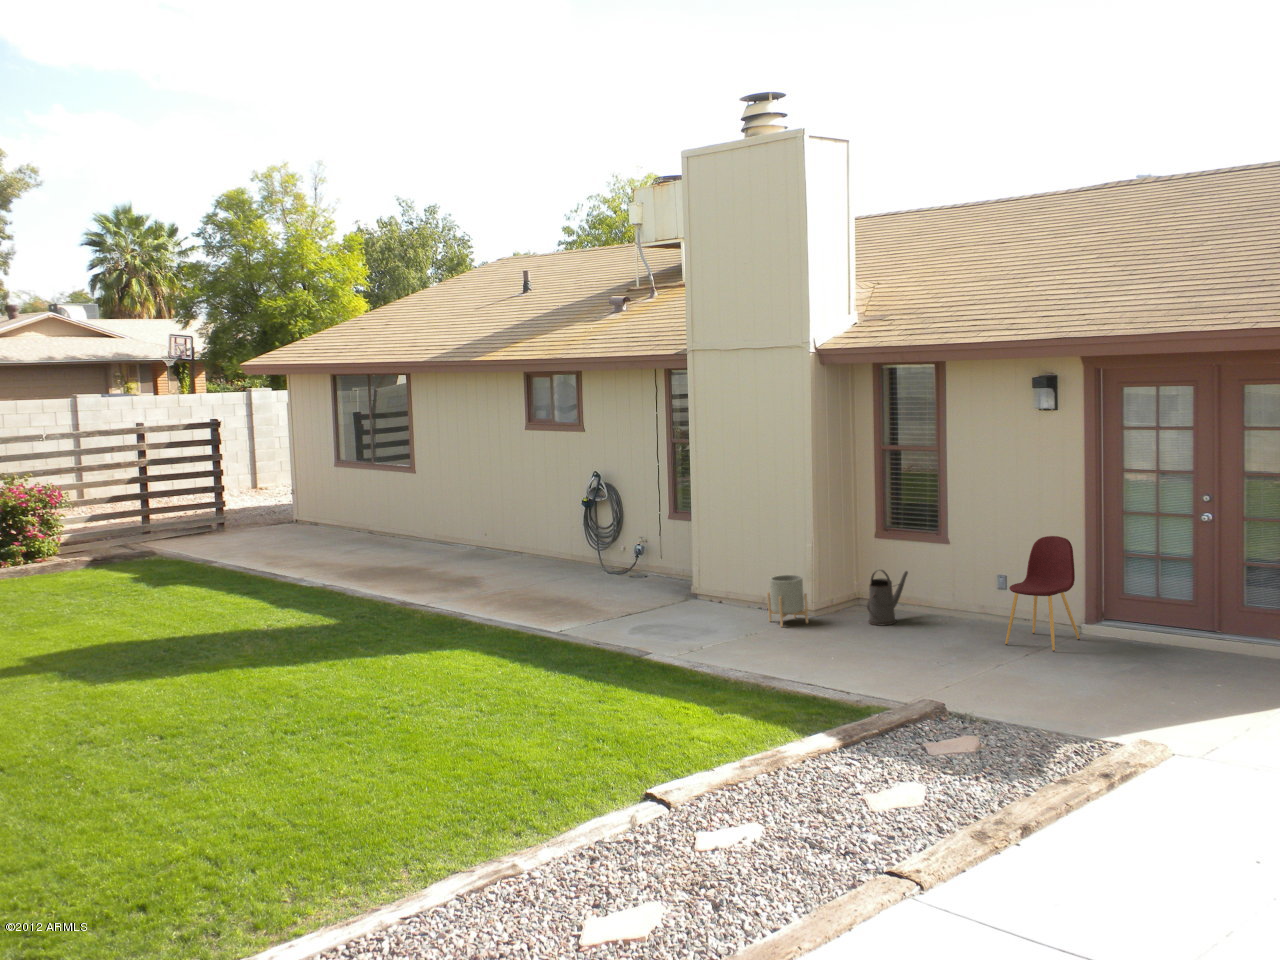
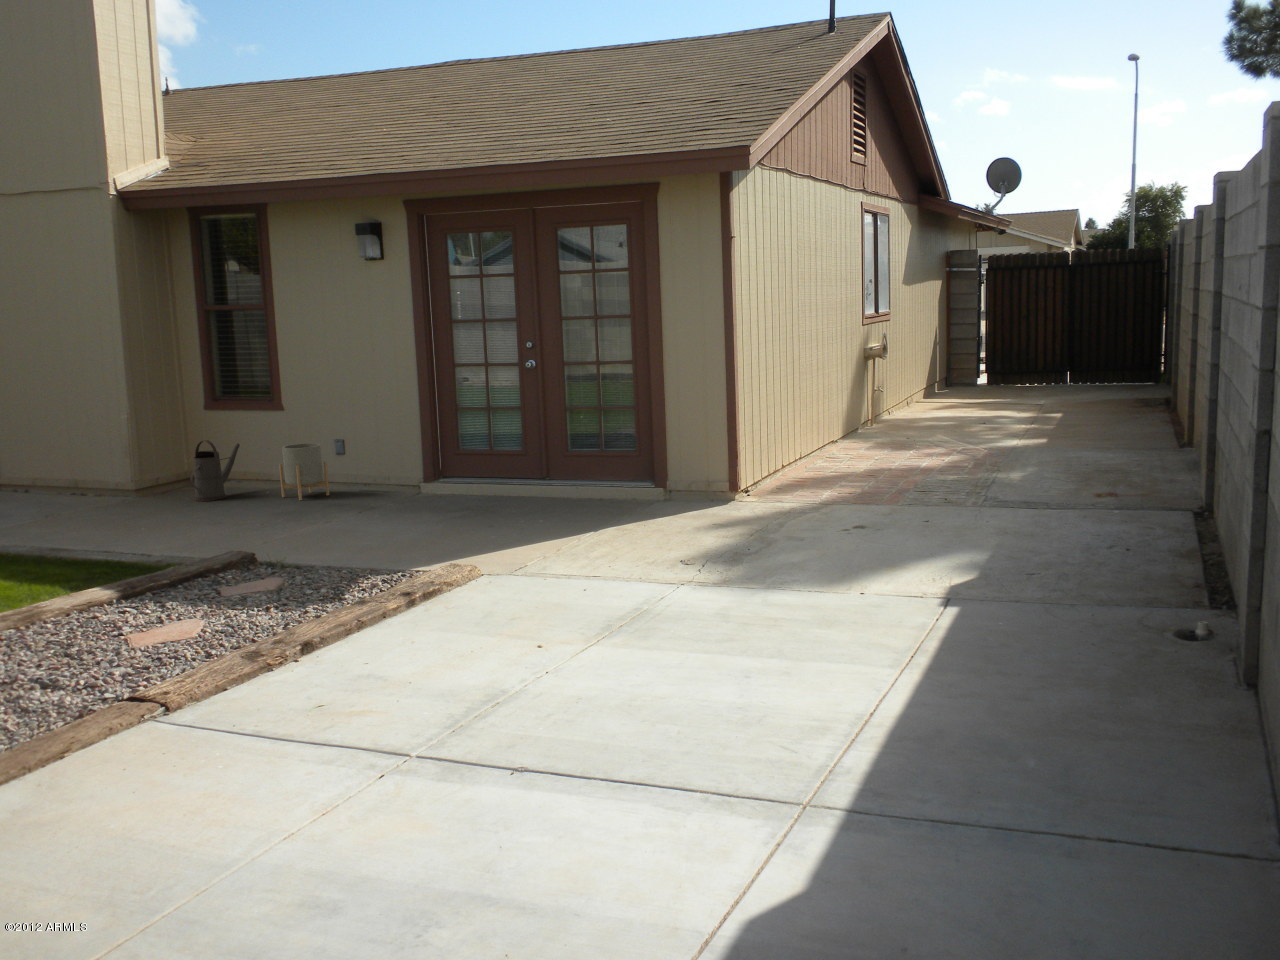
chair: present [1005,536,1080,652] -> none [337,391,415,507]
planter: present [767,575,808,627] -> present [279,443,329,500]

